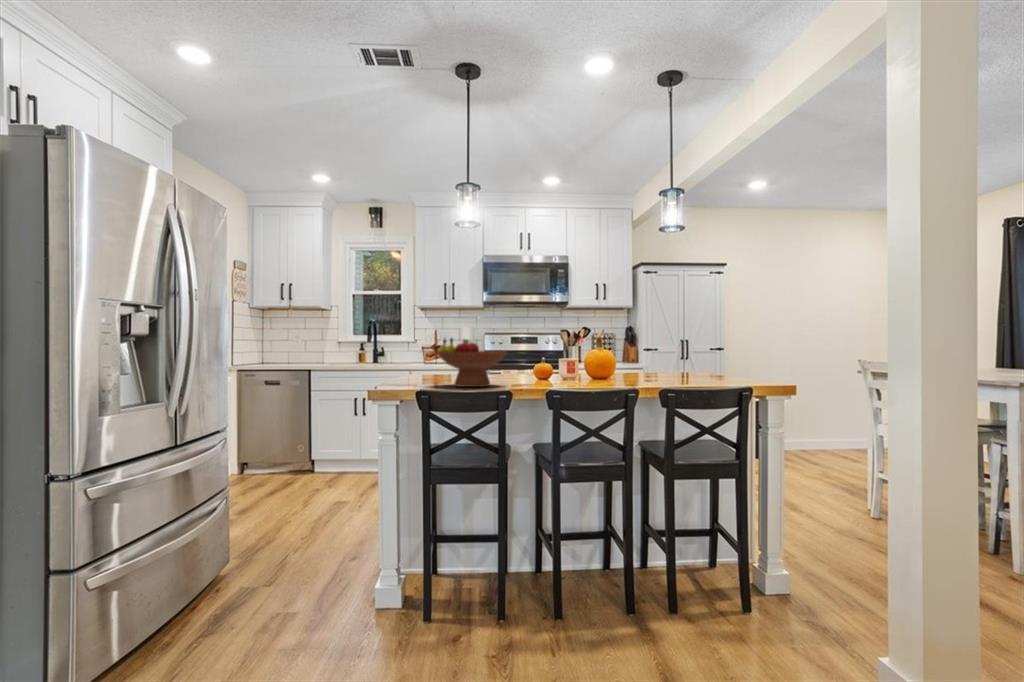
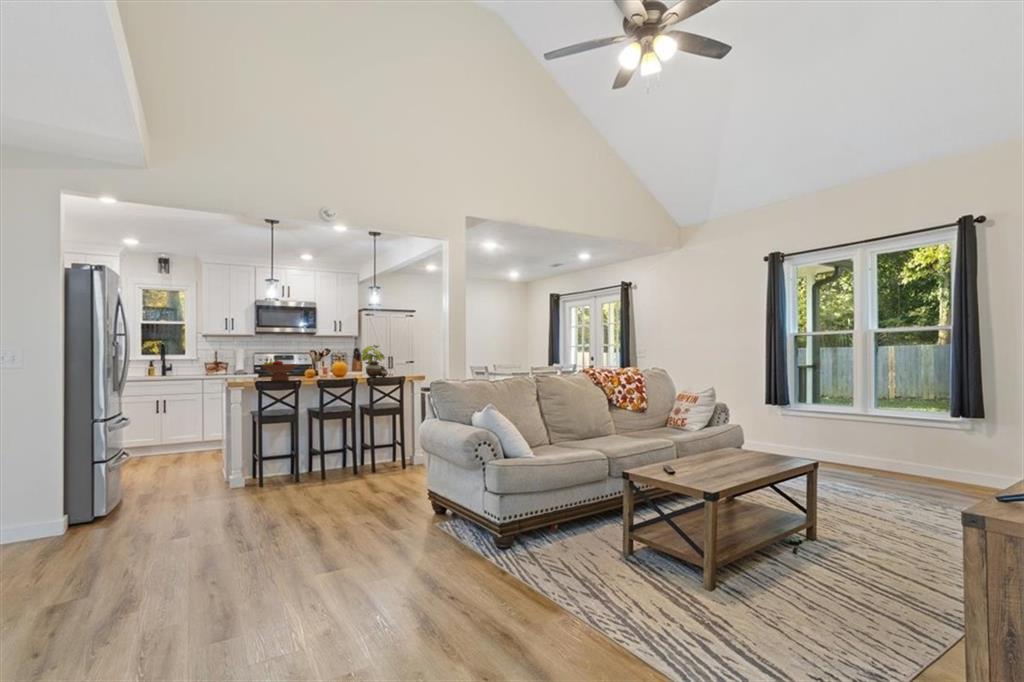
potted plant: none [641,310,703,383] -> present [362,345,388,378]

